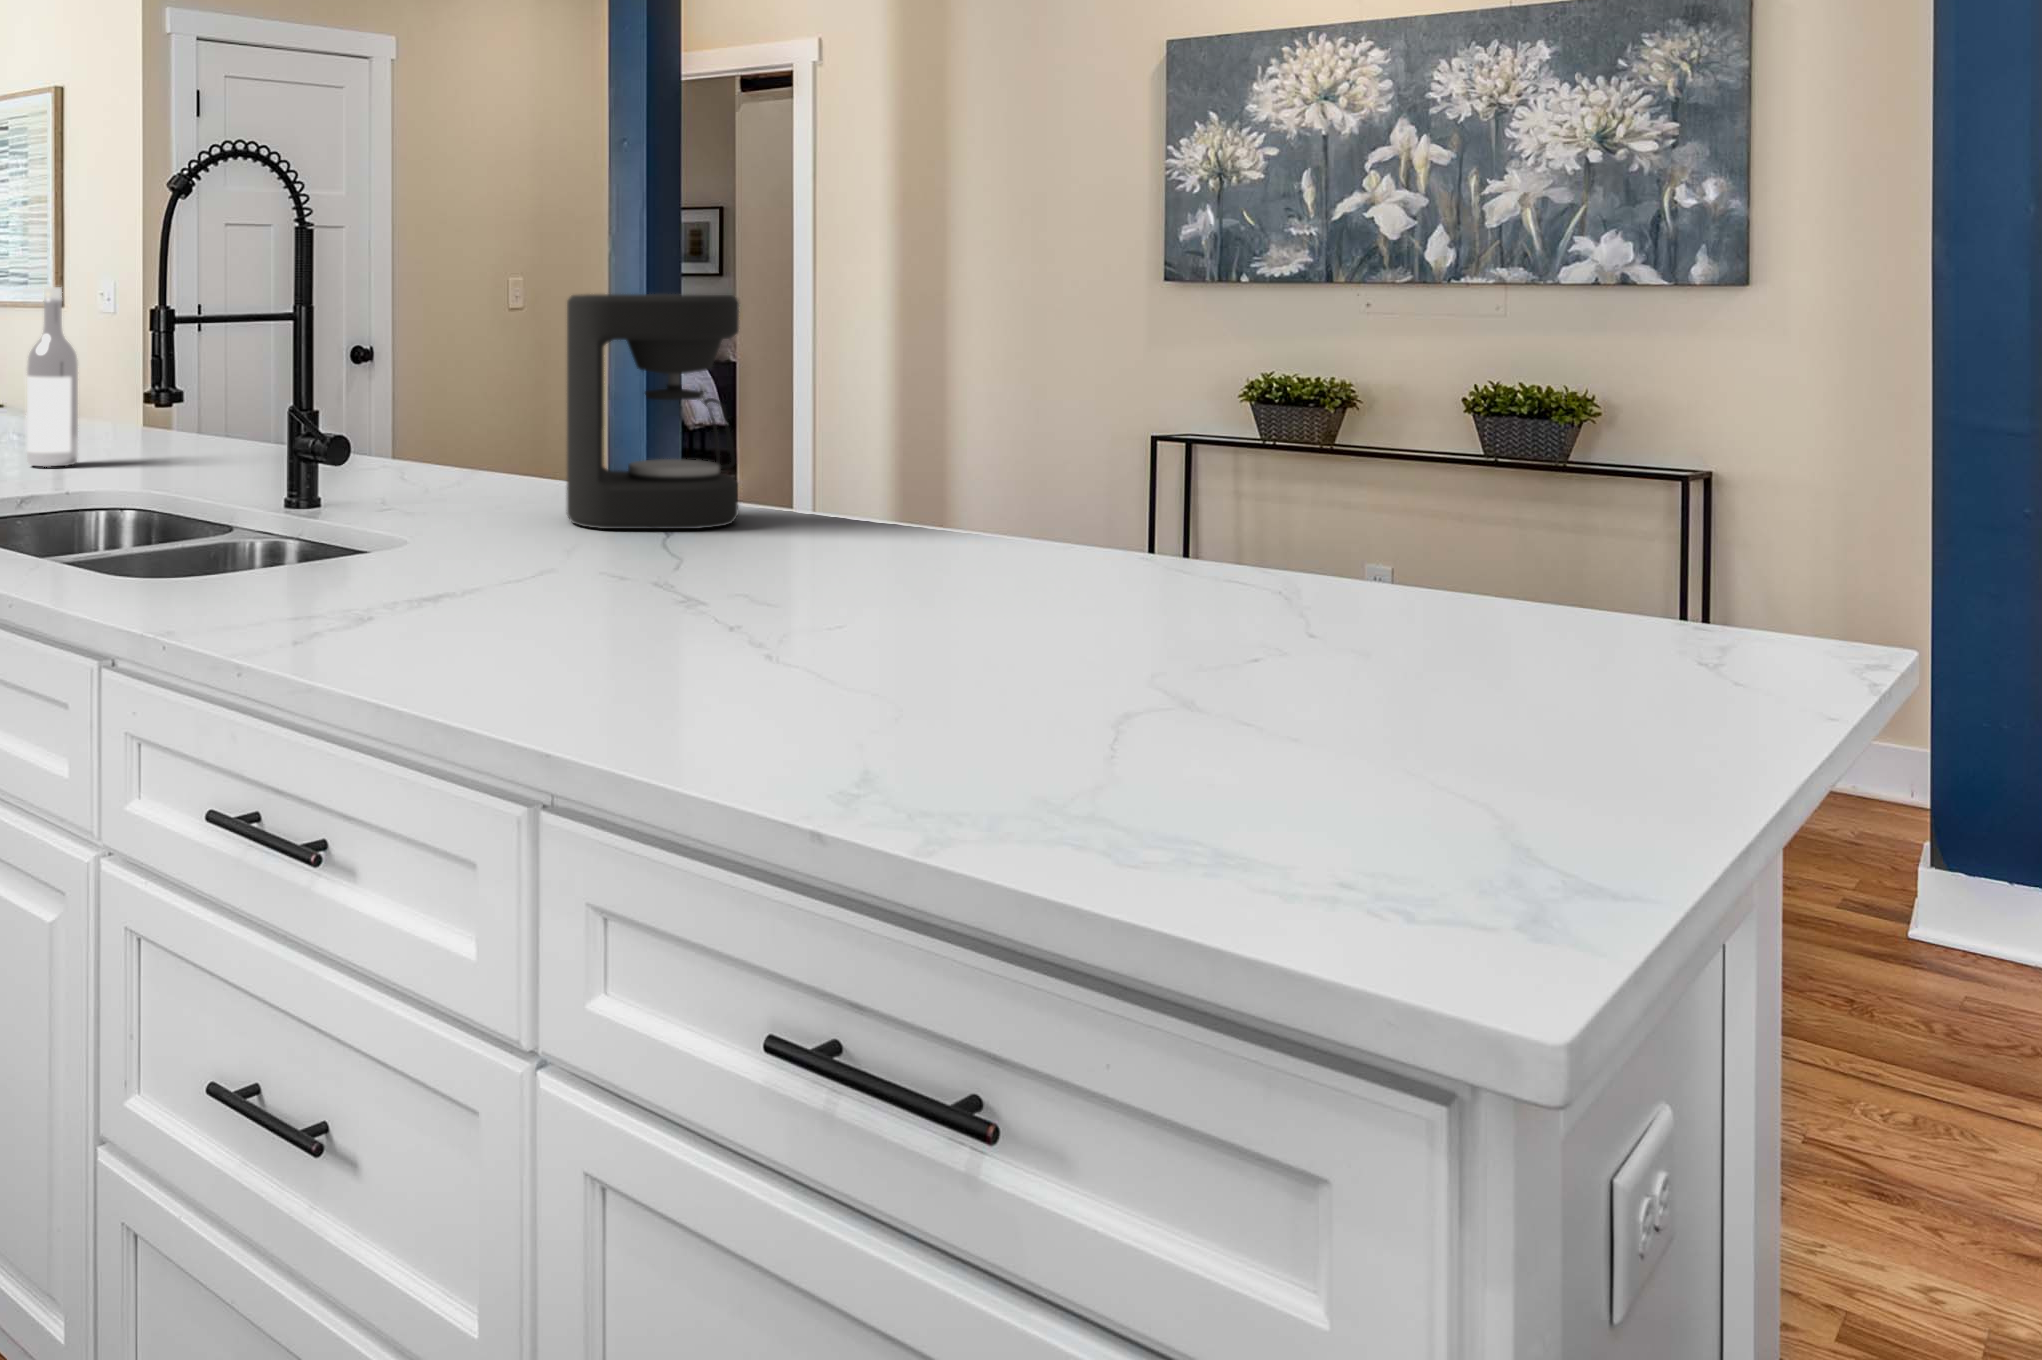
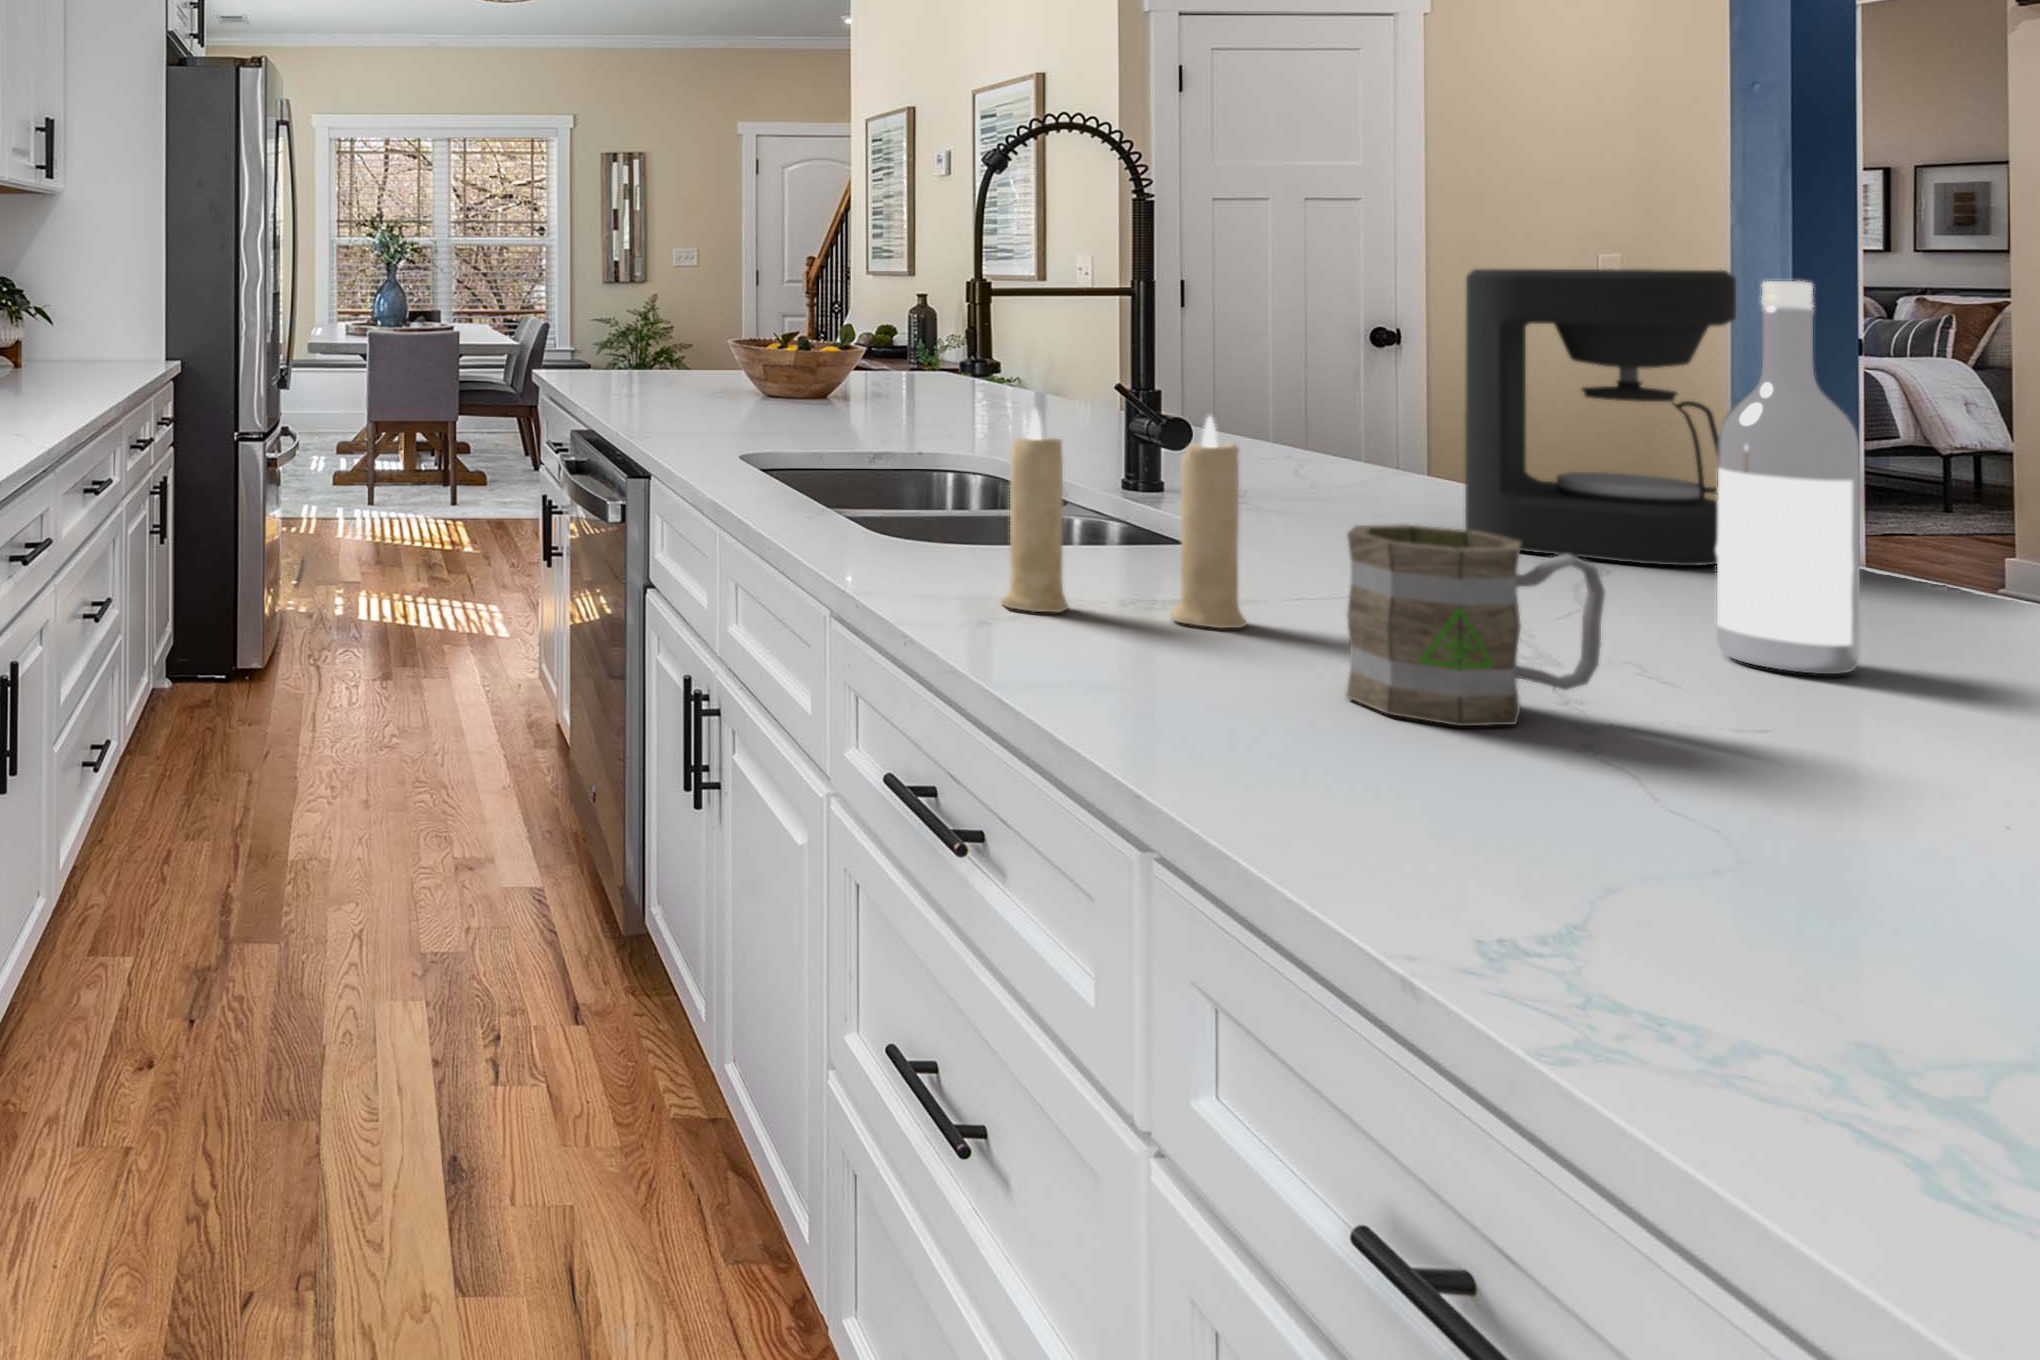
wine bottle: present [26,287,78,467] -> present [1716,281,1860,674]
candle: none [281,422,487,627] -> present [1001,410,1247,628]
mug: none [596,506,756,661] -> present [1347,524,1605,726]

